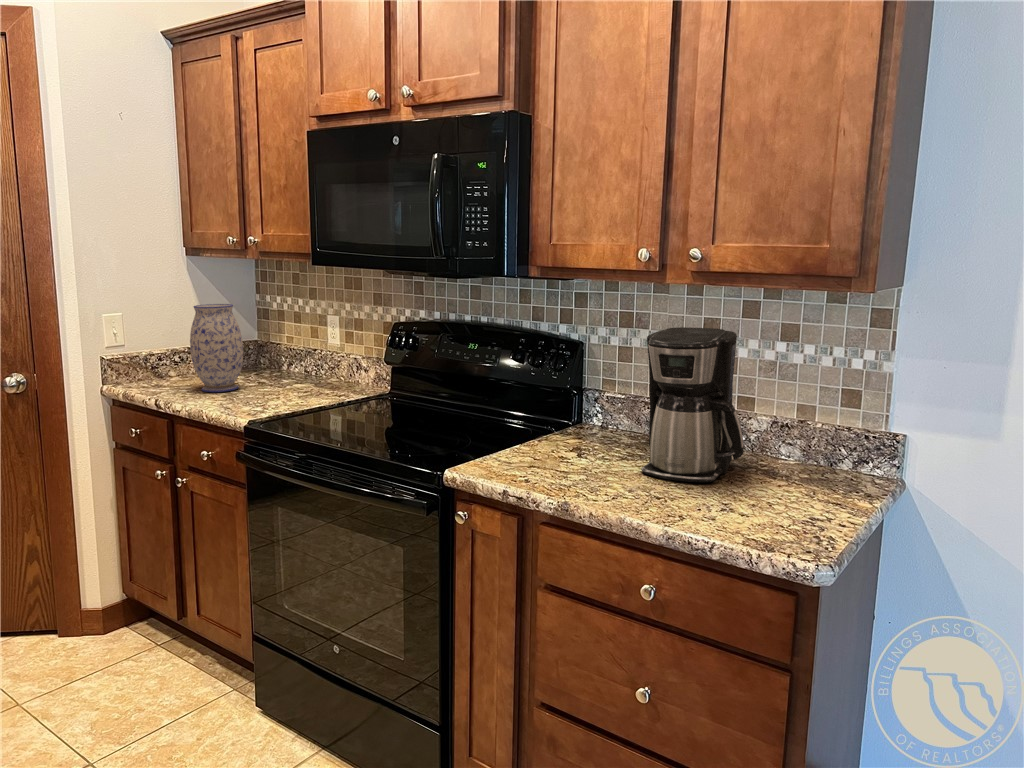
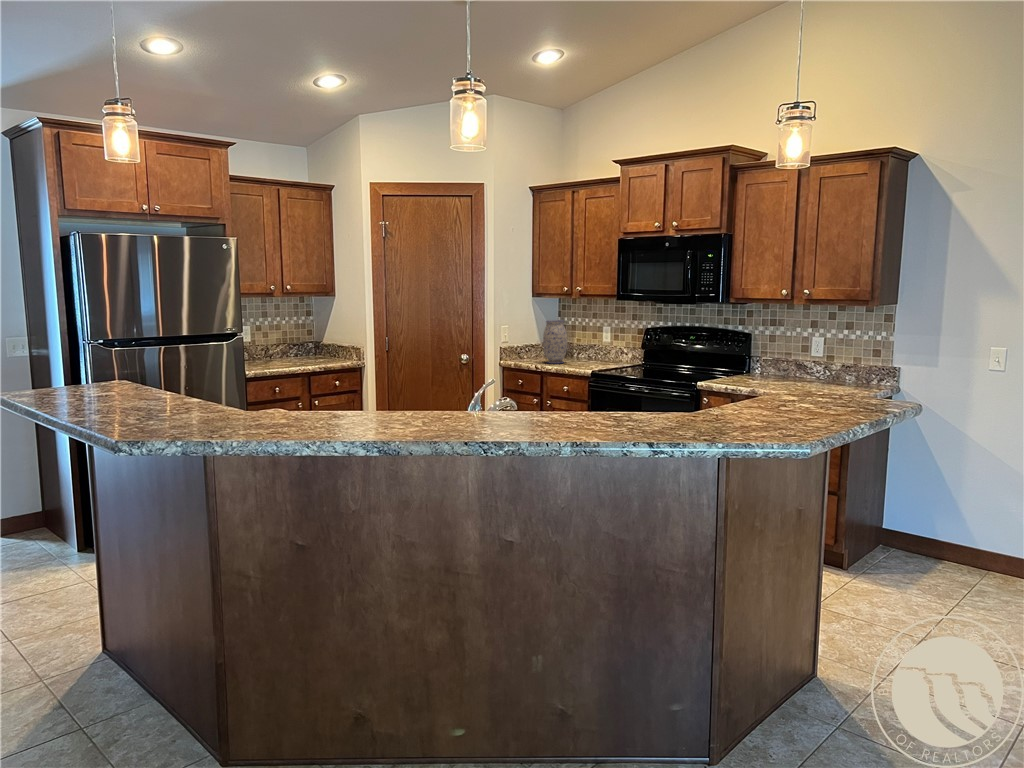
coffee maker: present [641,327,744,482] -> none [783,324,828,387]

